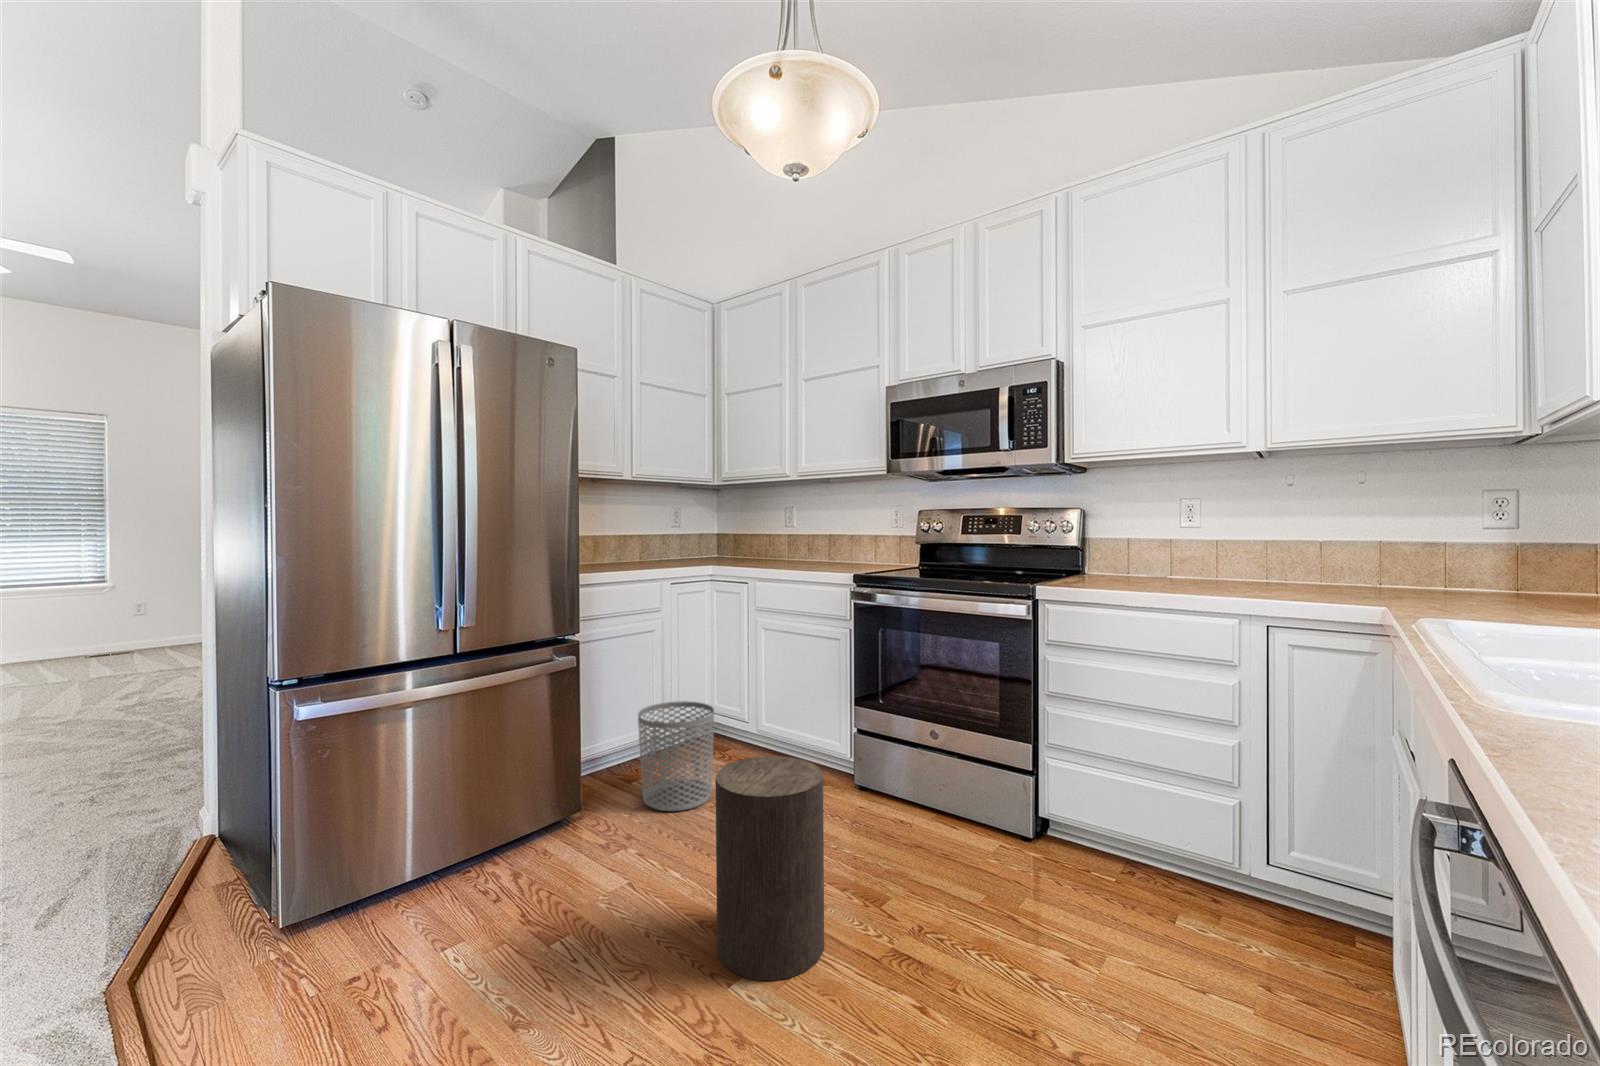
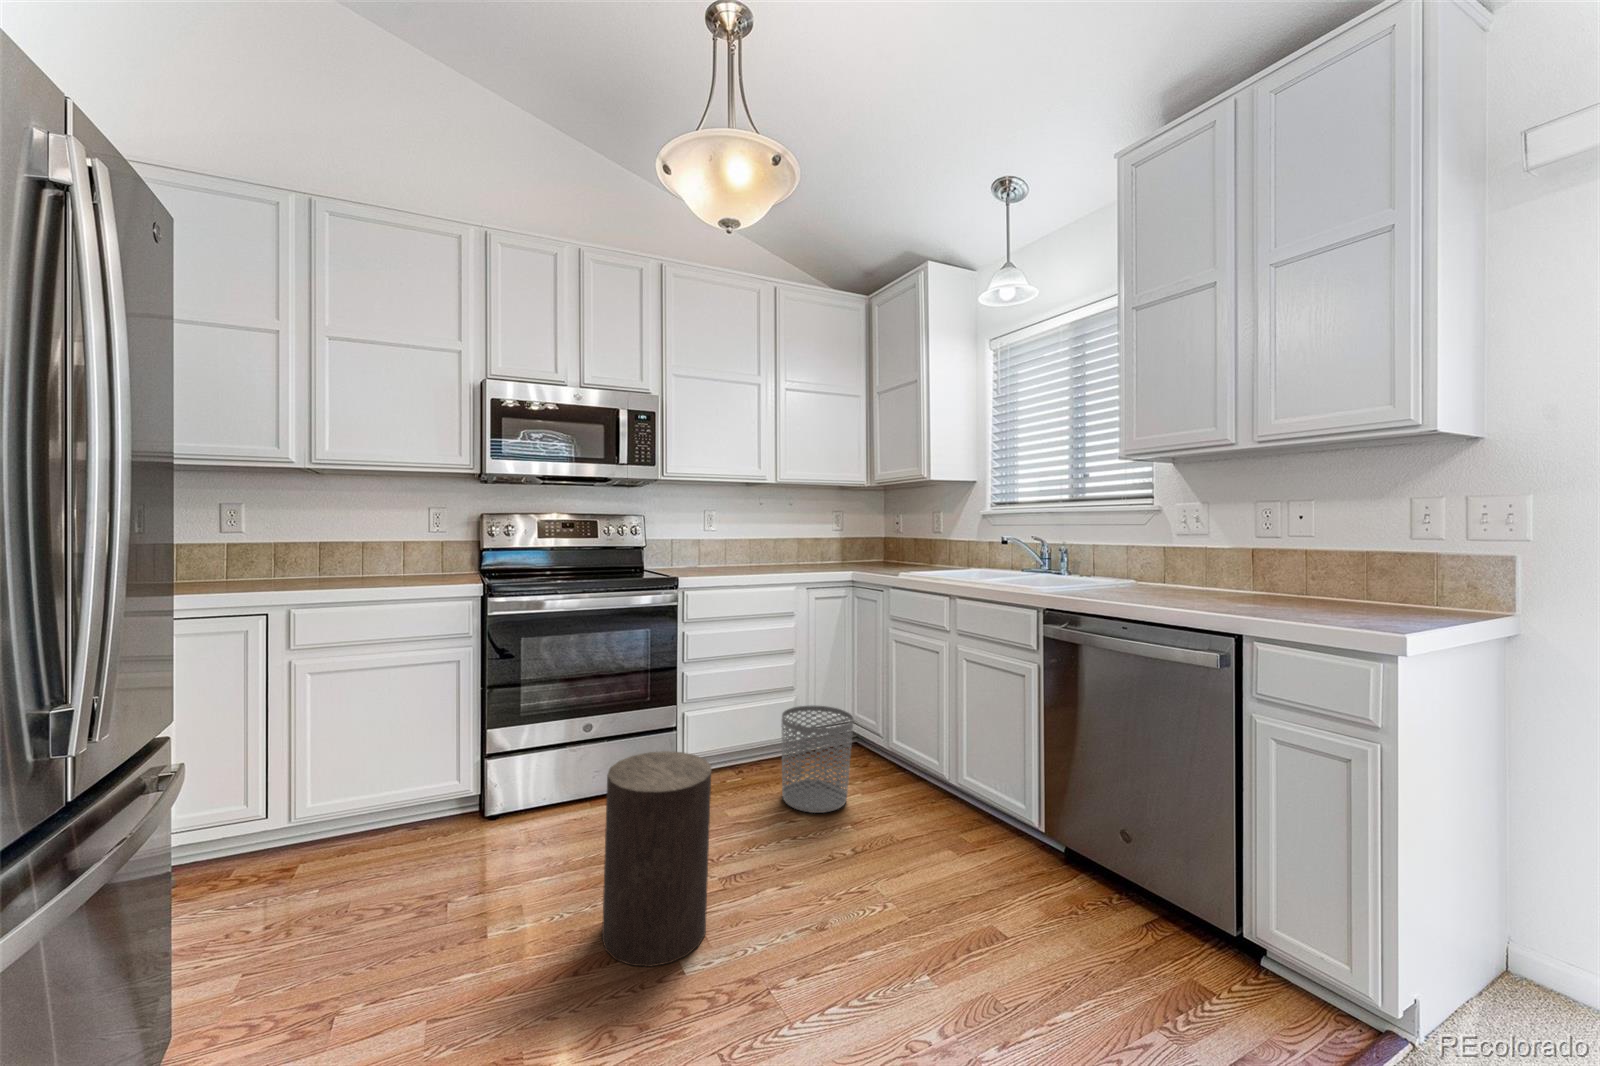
waste bin: present [638,701,714,811] -> present [781,705,853,813]

